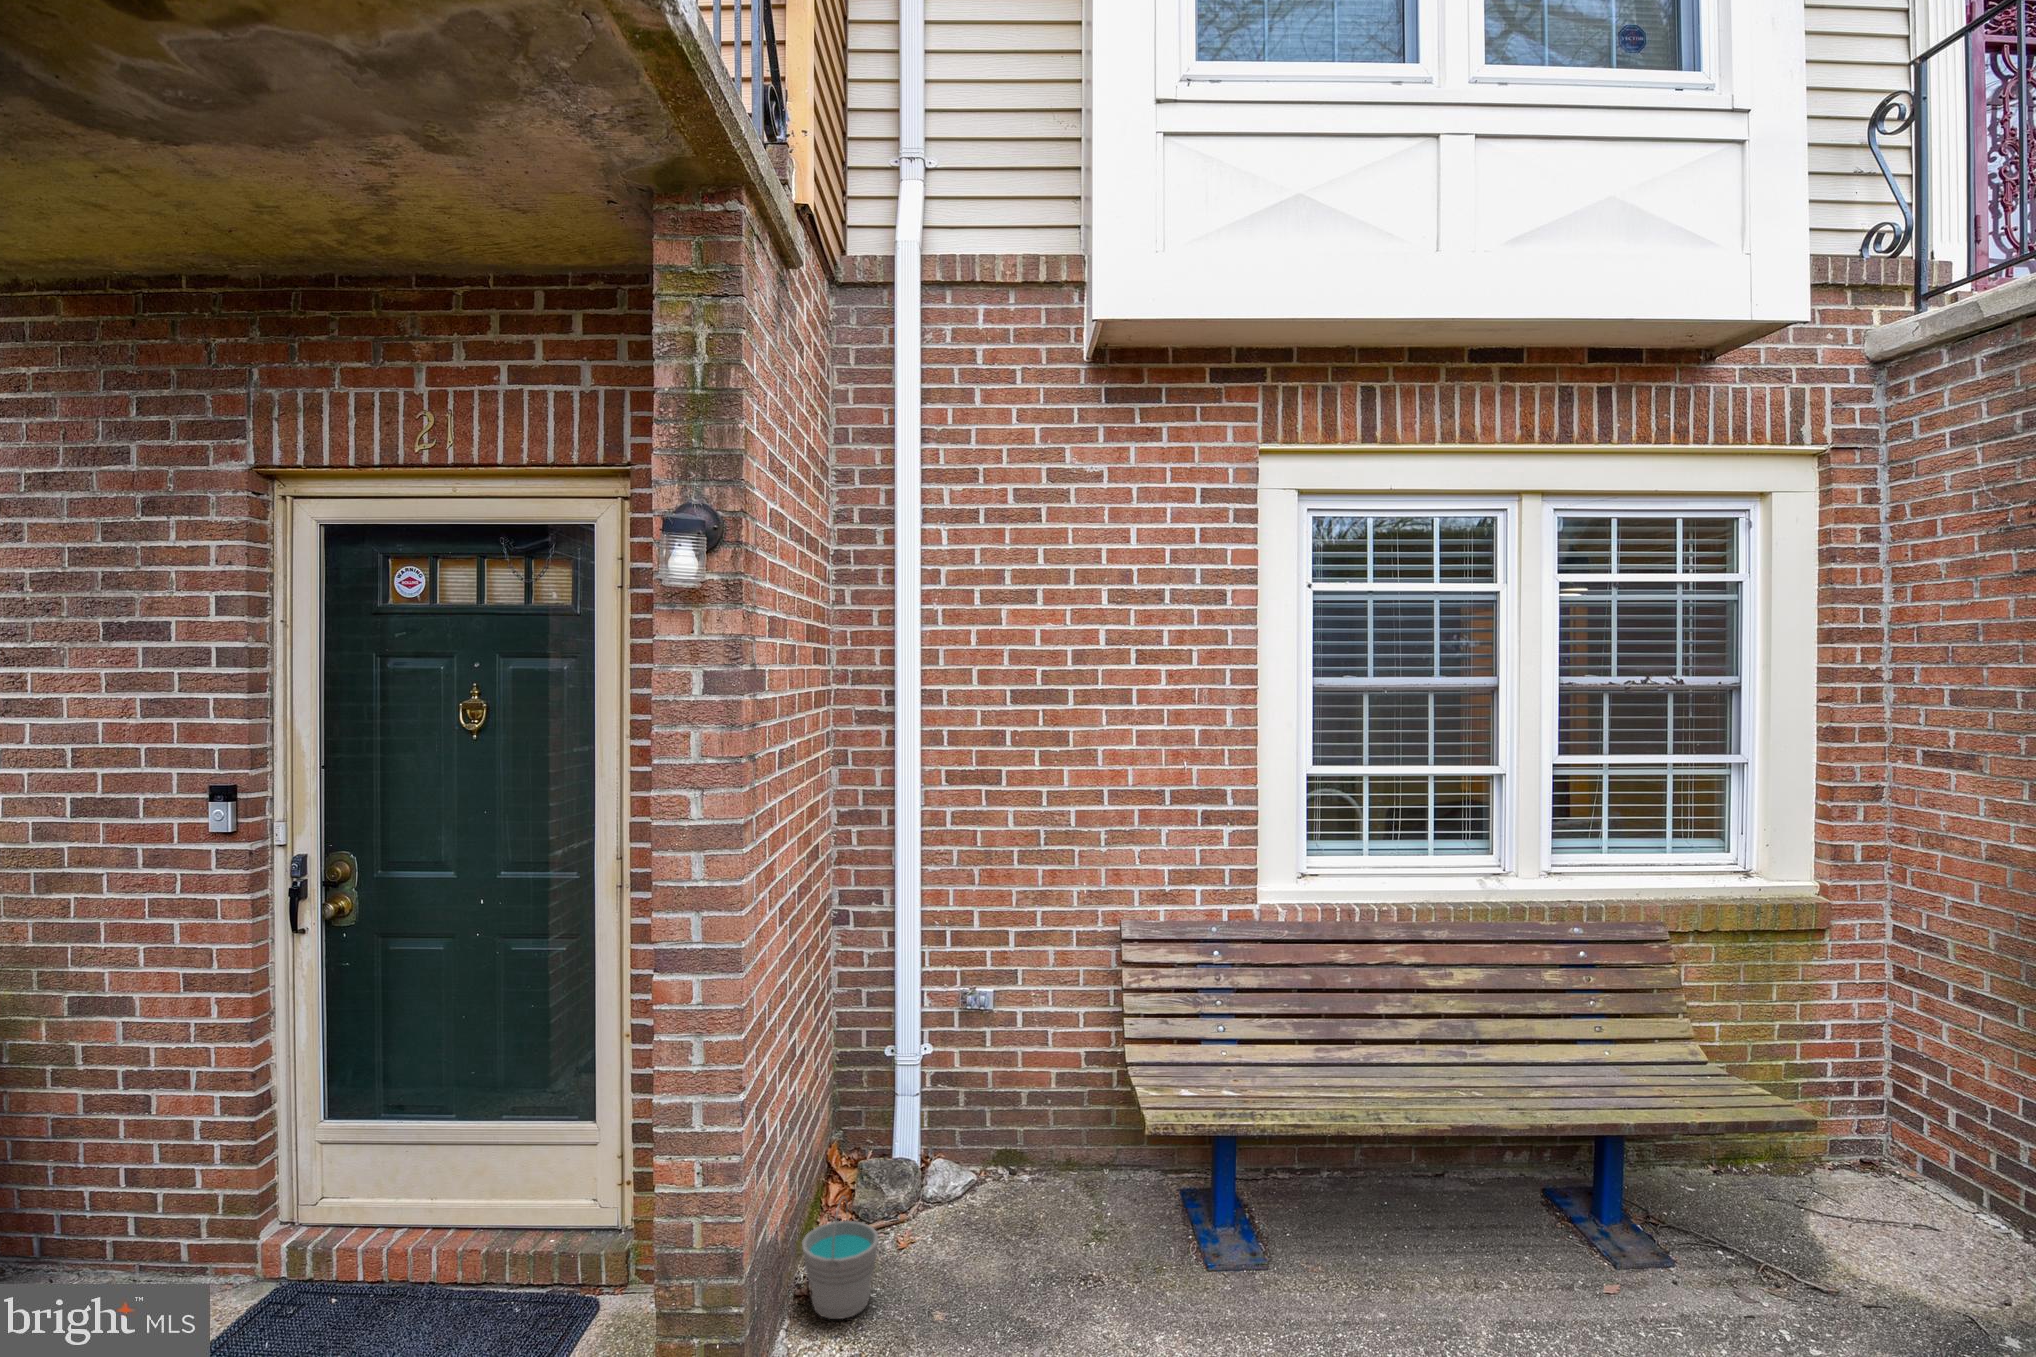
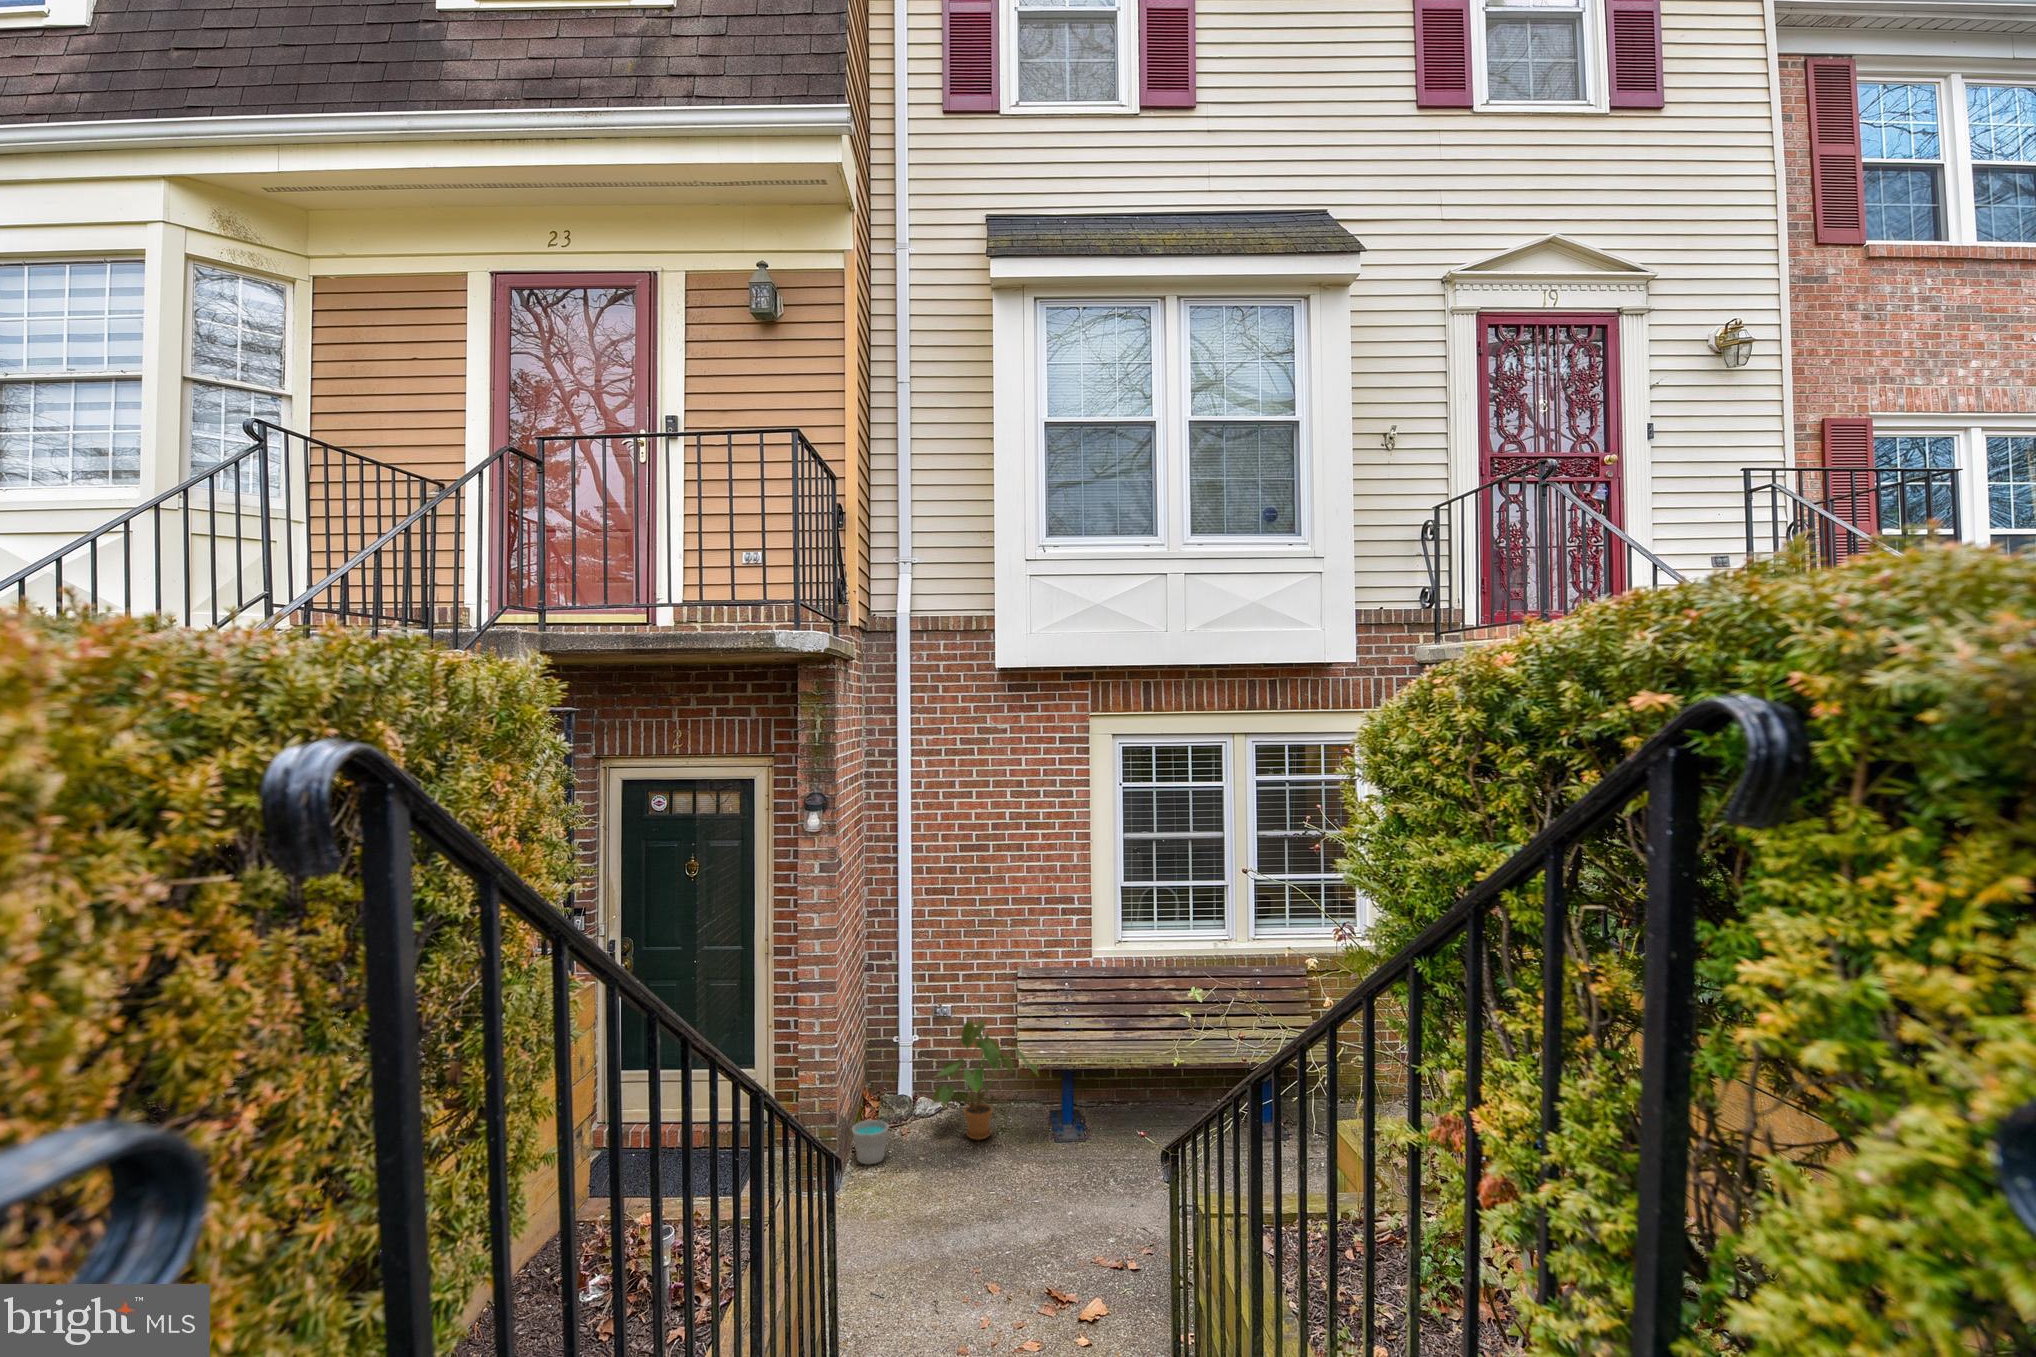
house plant: none [963,1018,1177,1255] -> present [933,1020,1038,1140]

